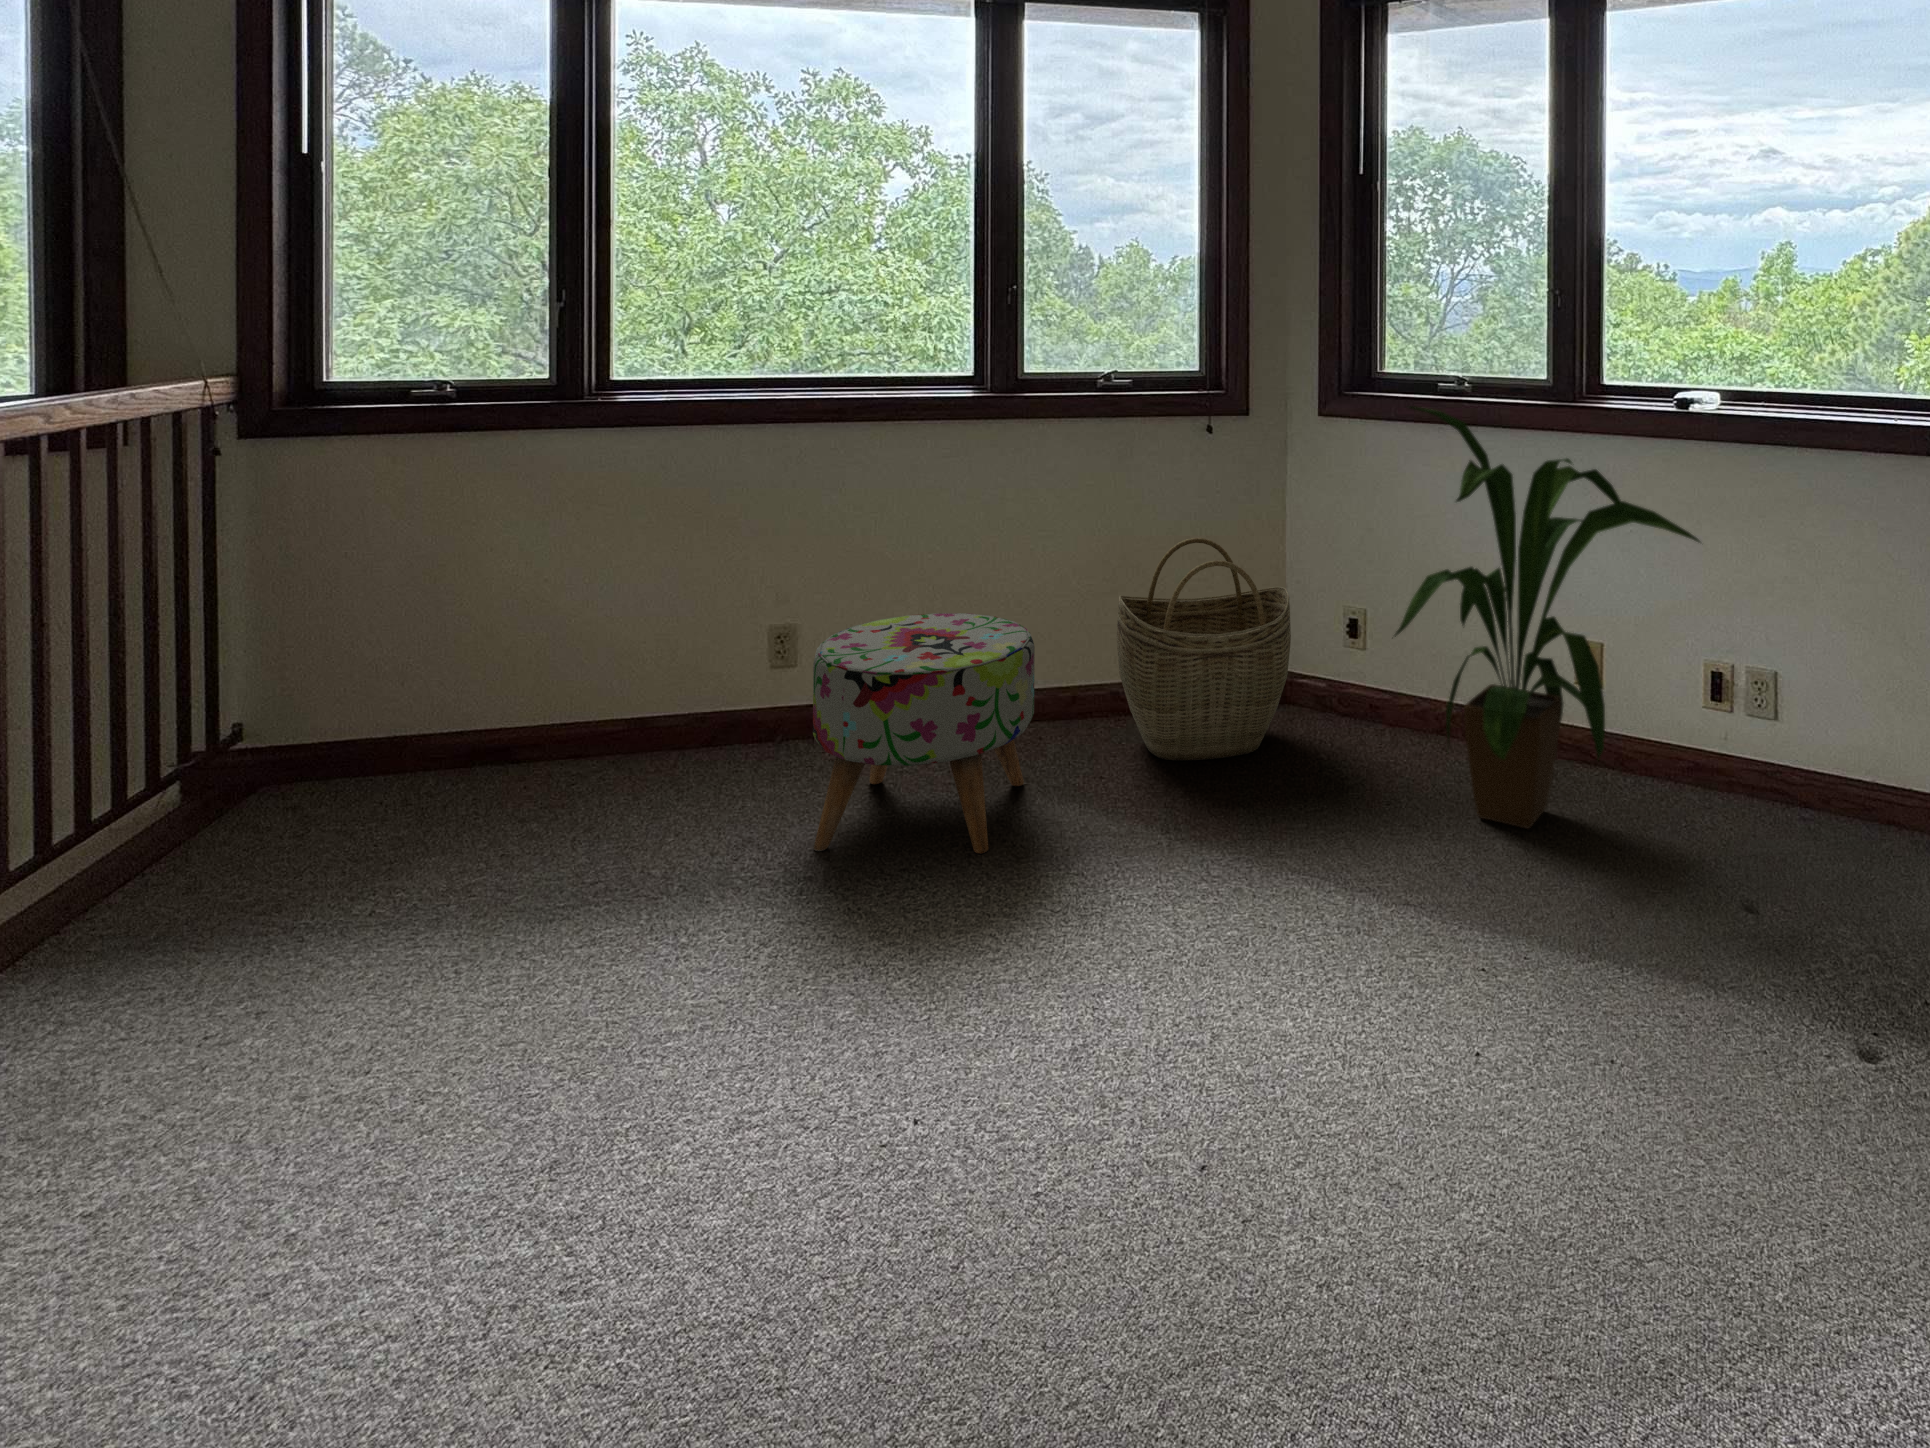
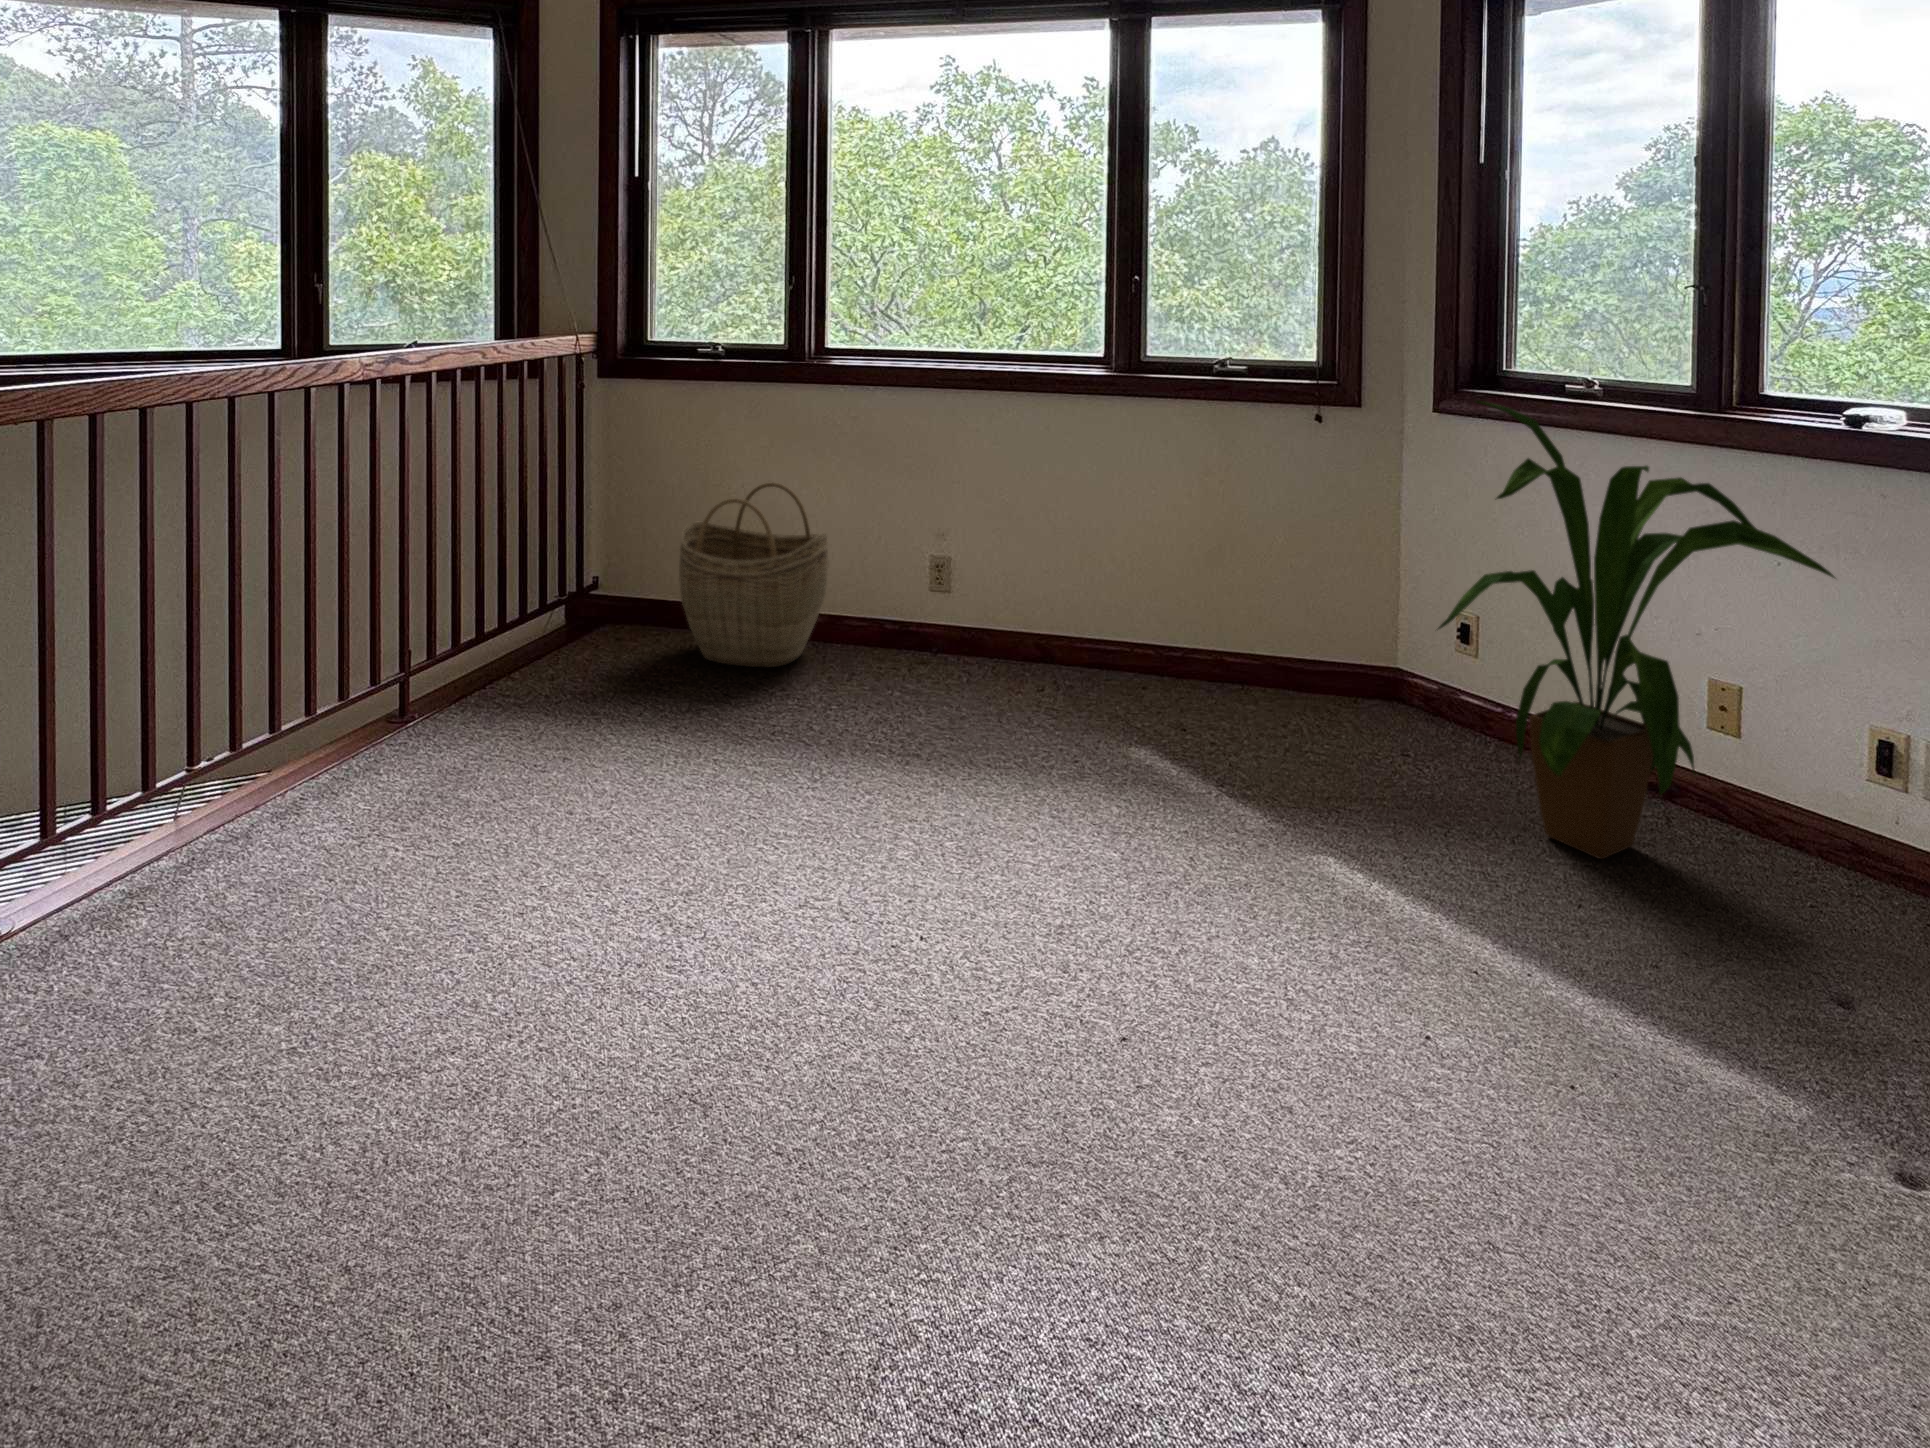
woven basket: present [1117,538,1291,760] -> present [679,483,829,667]
ottoman: present [813,613,1035,853] -> none [928,554,1113,760]

